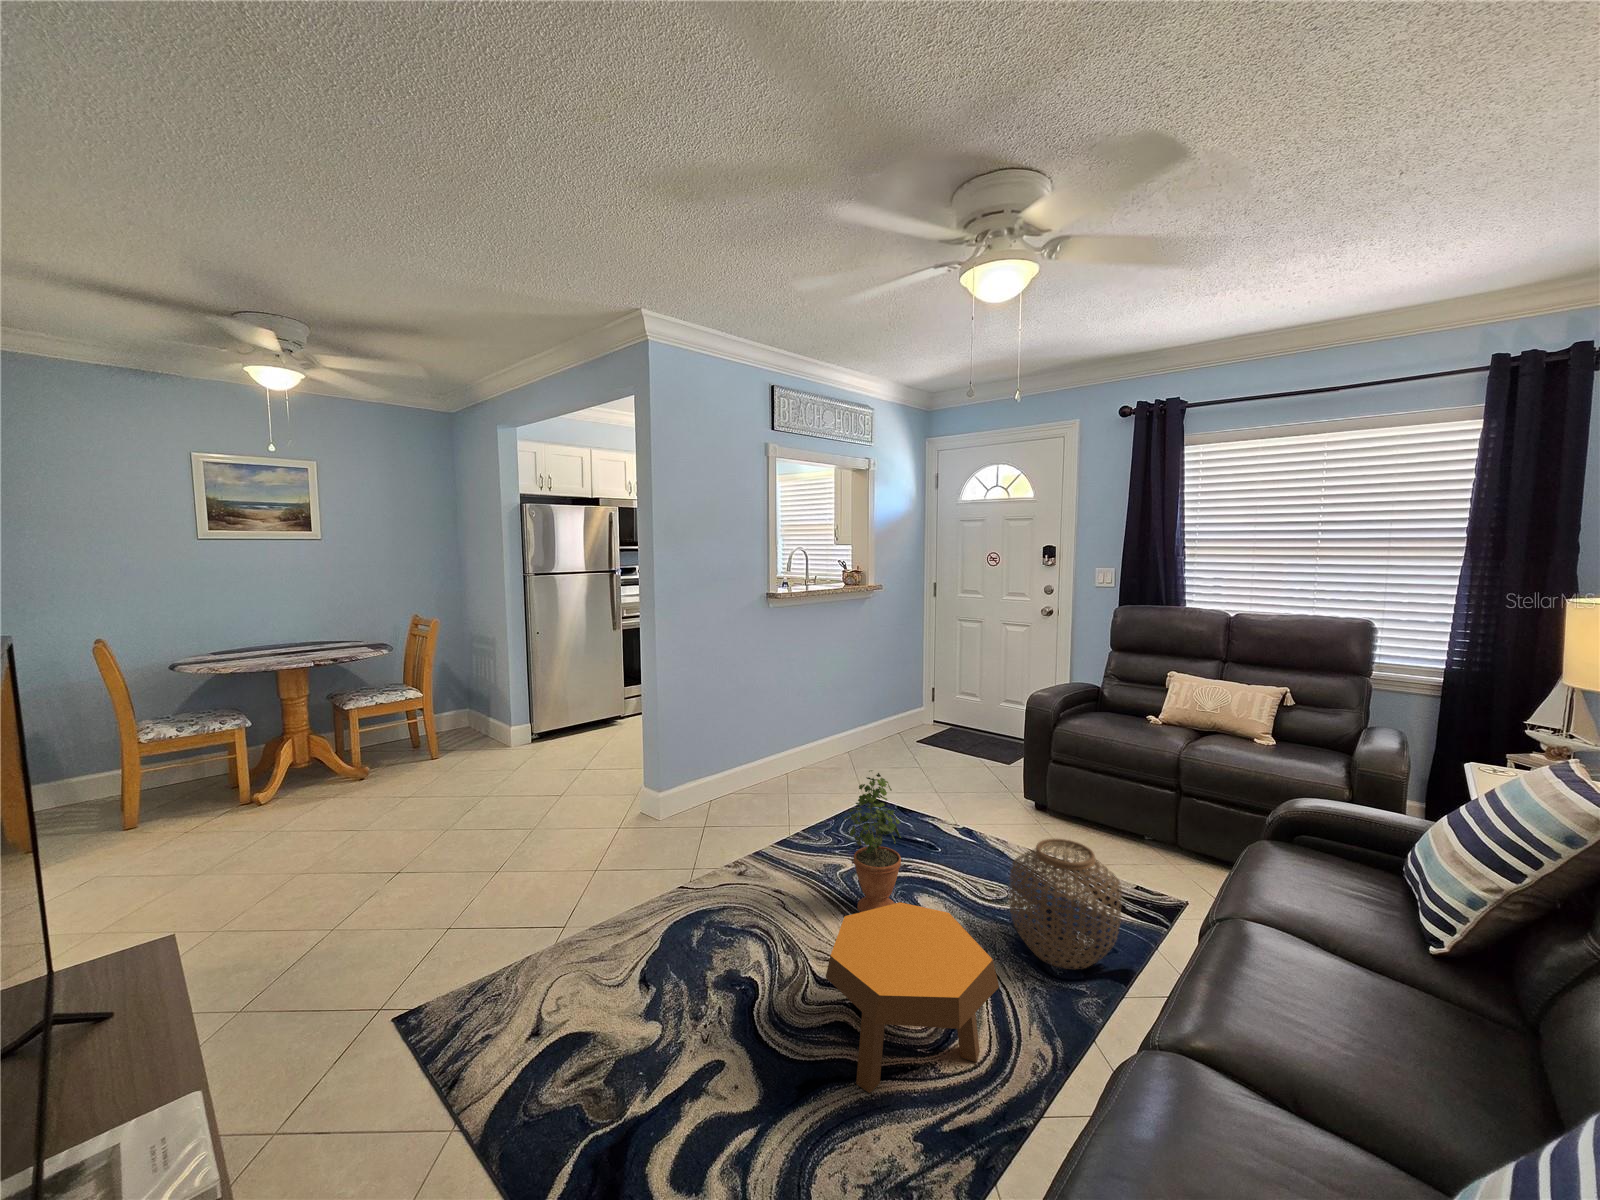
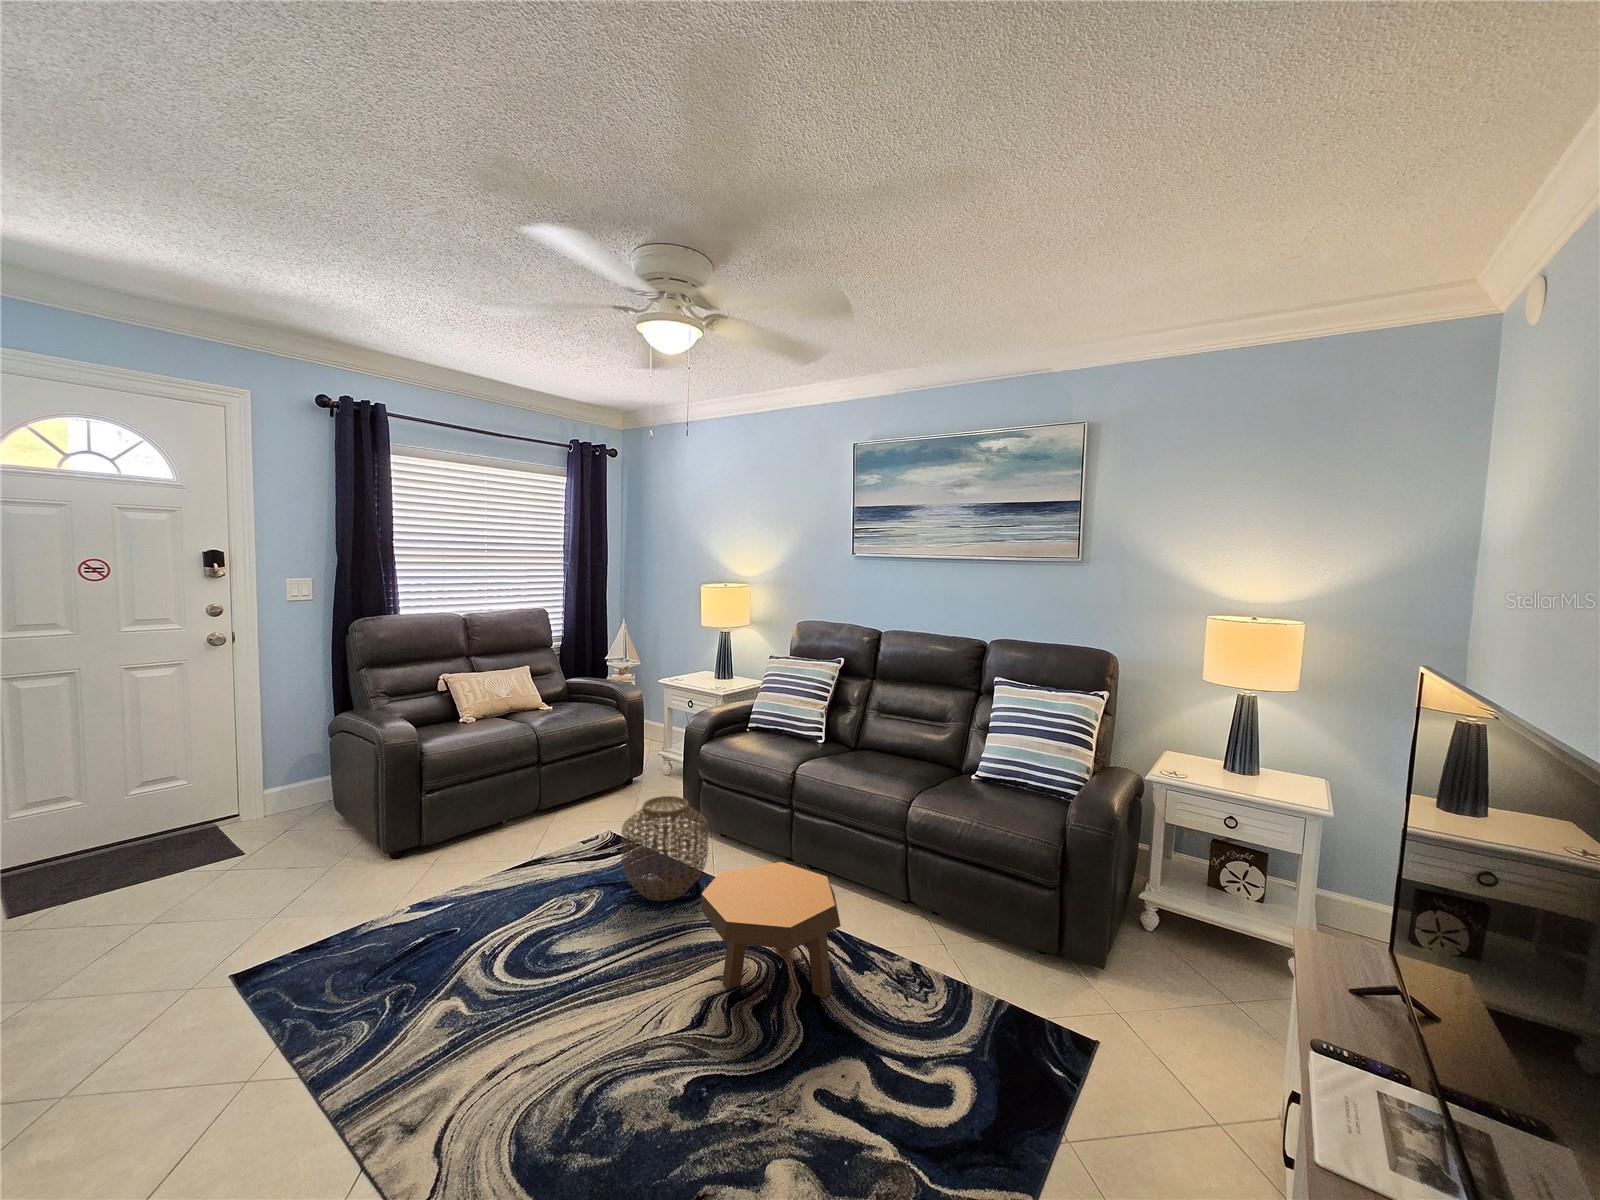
potted plant: present [843,770,901,912] -> none [516,828,599,1000]

